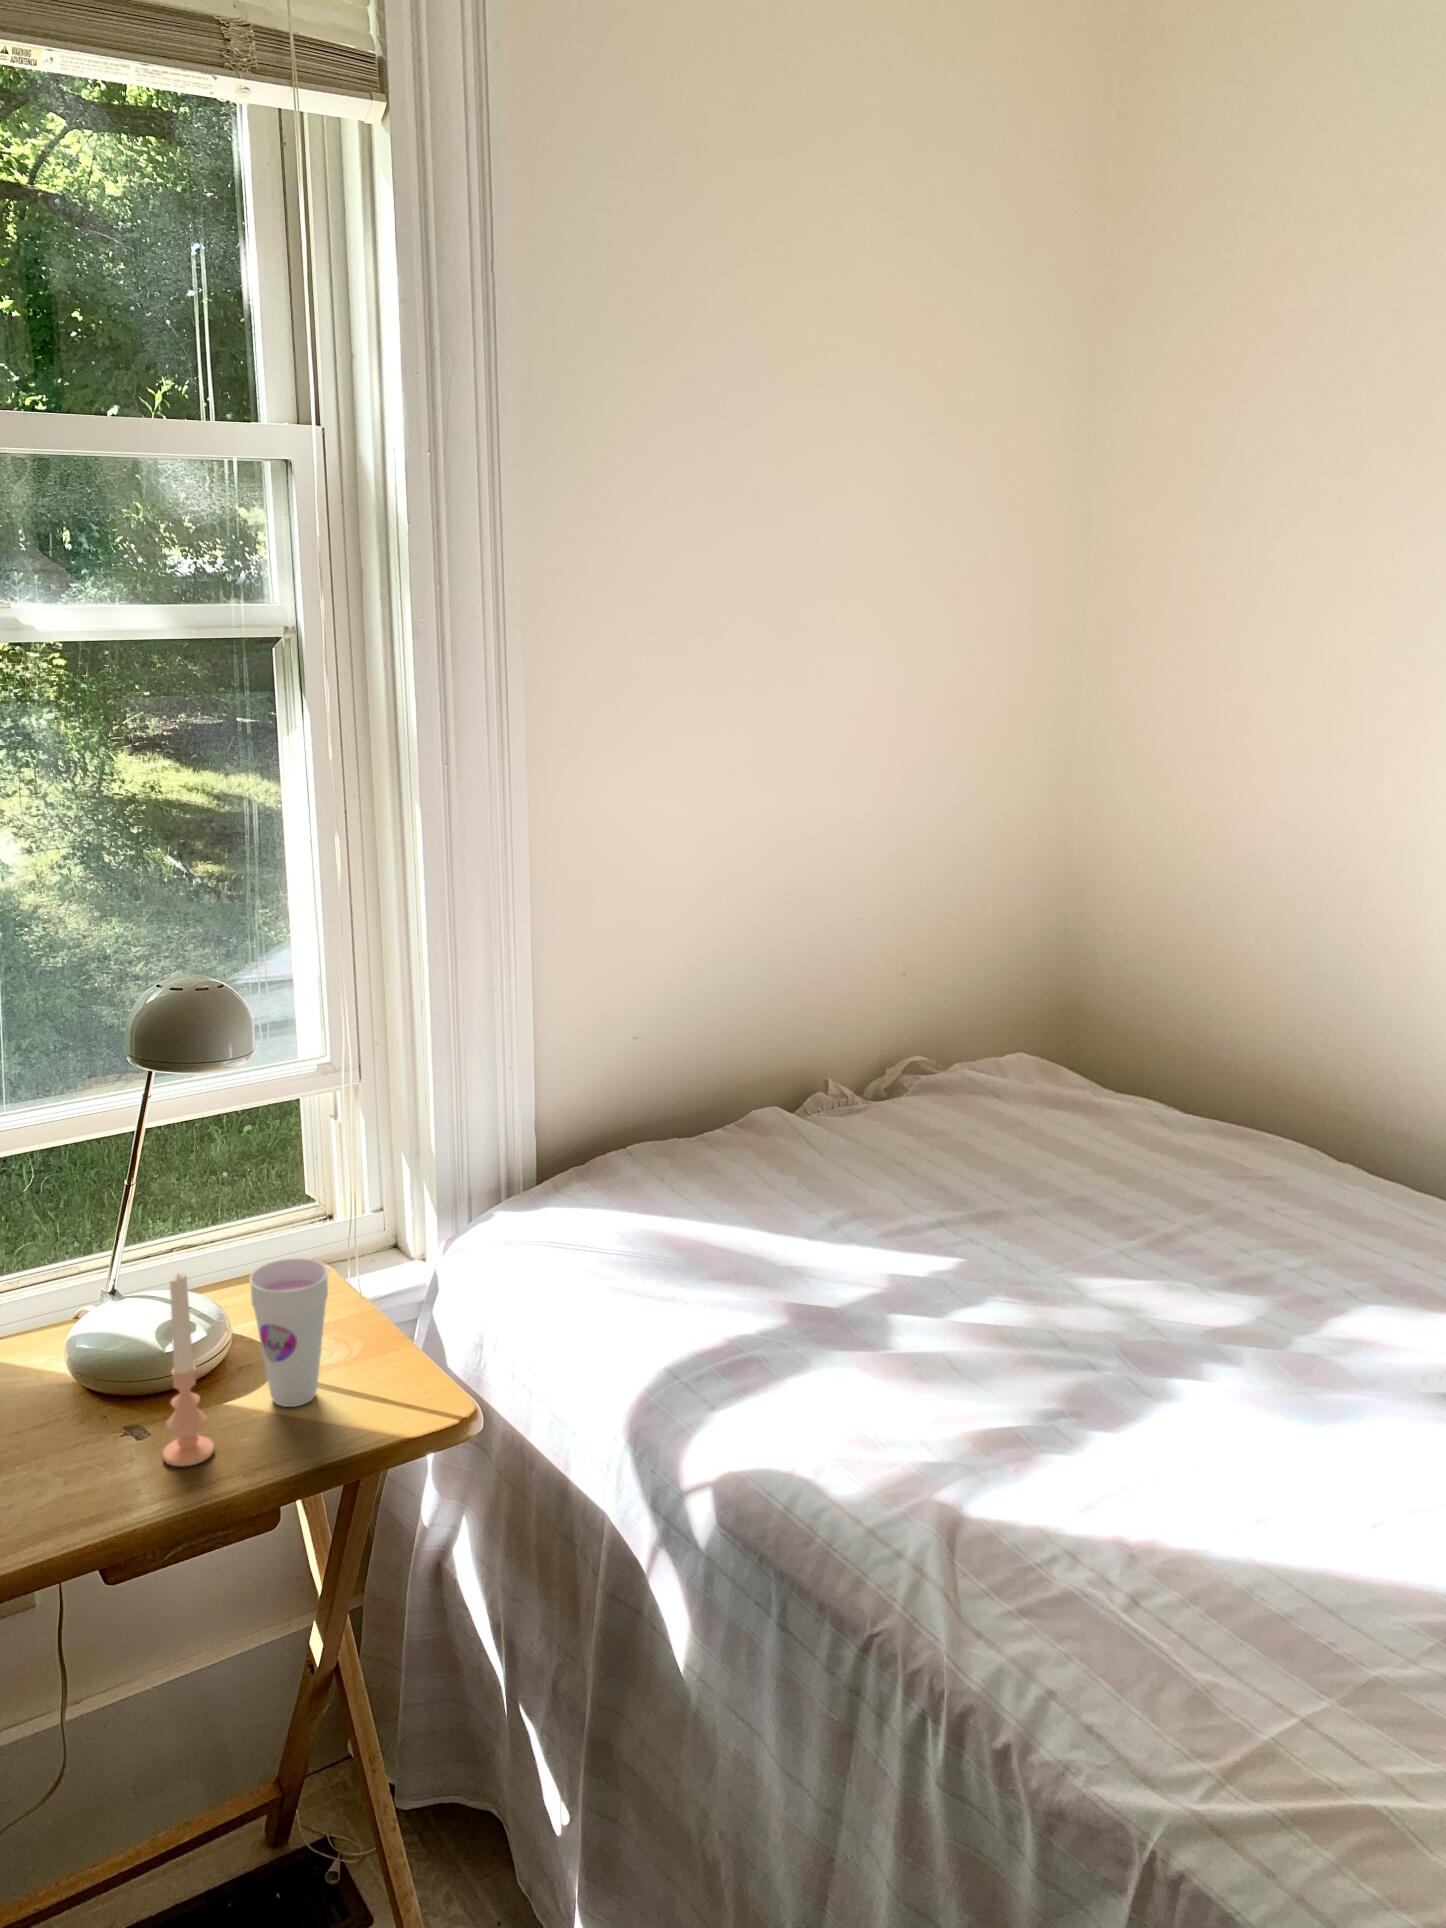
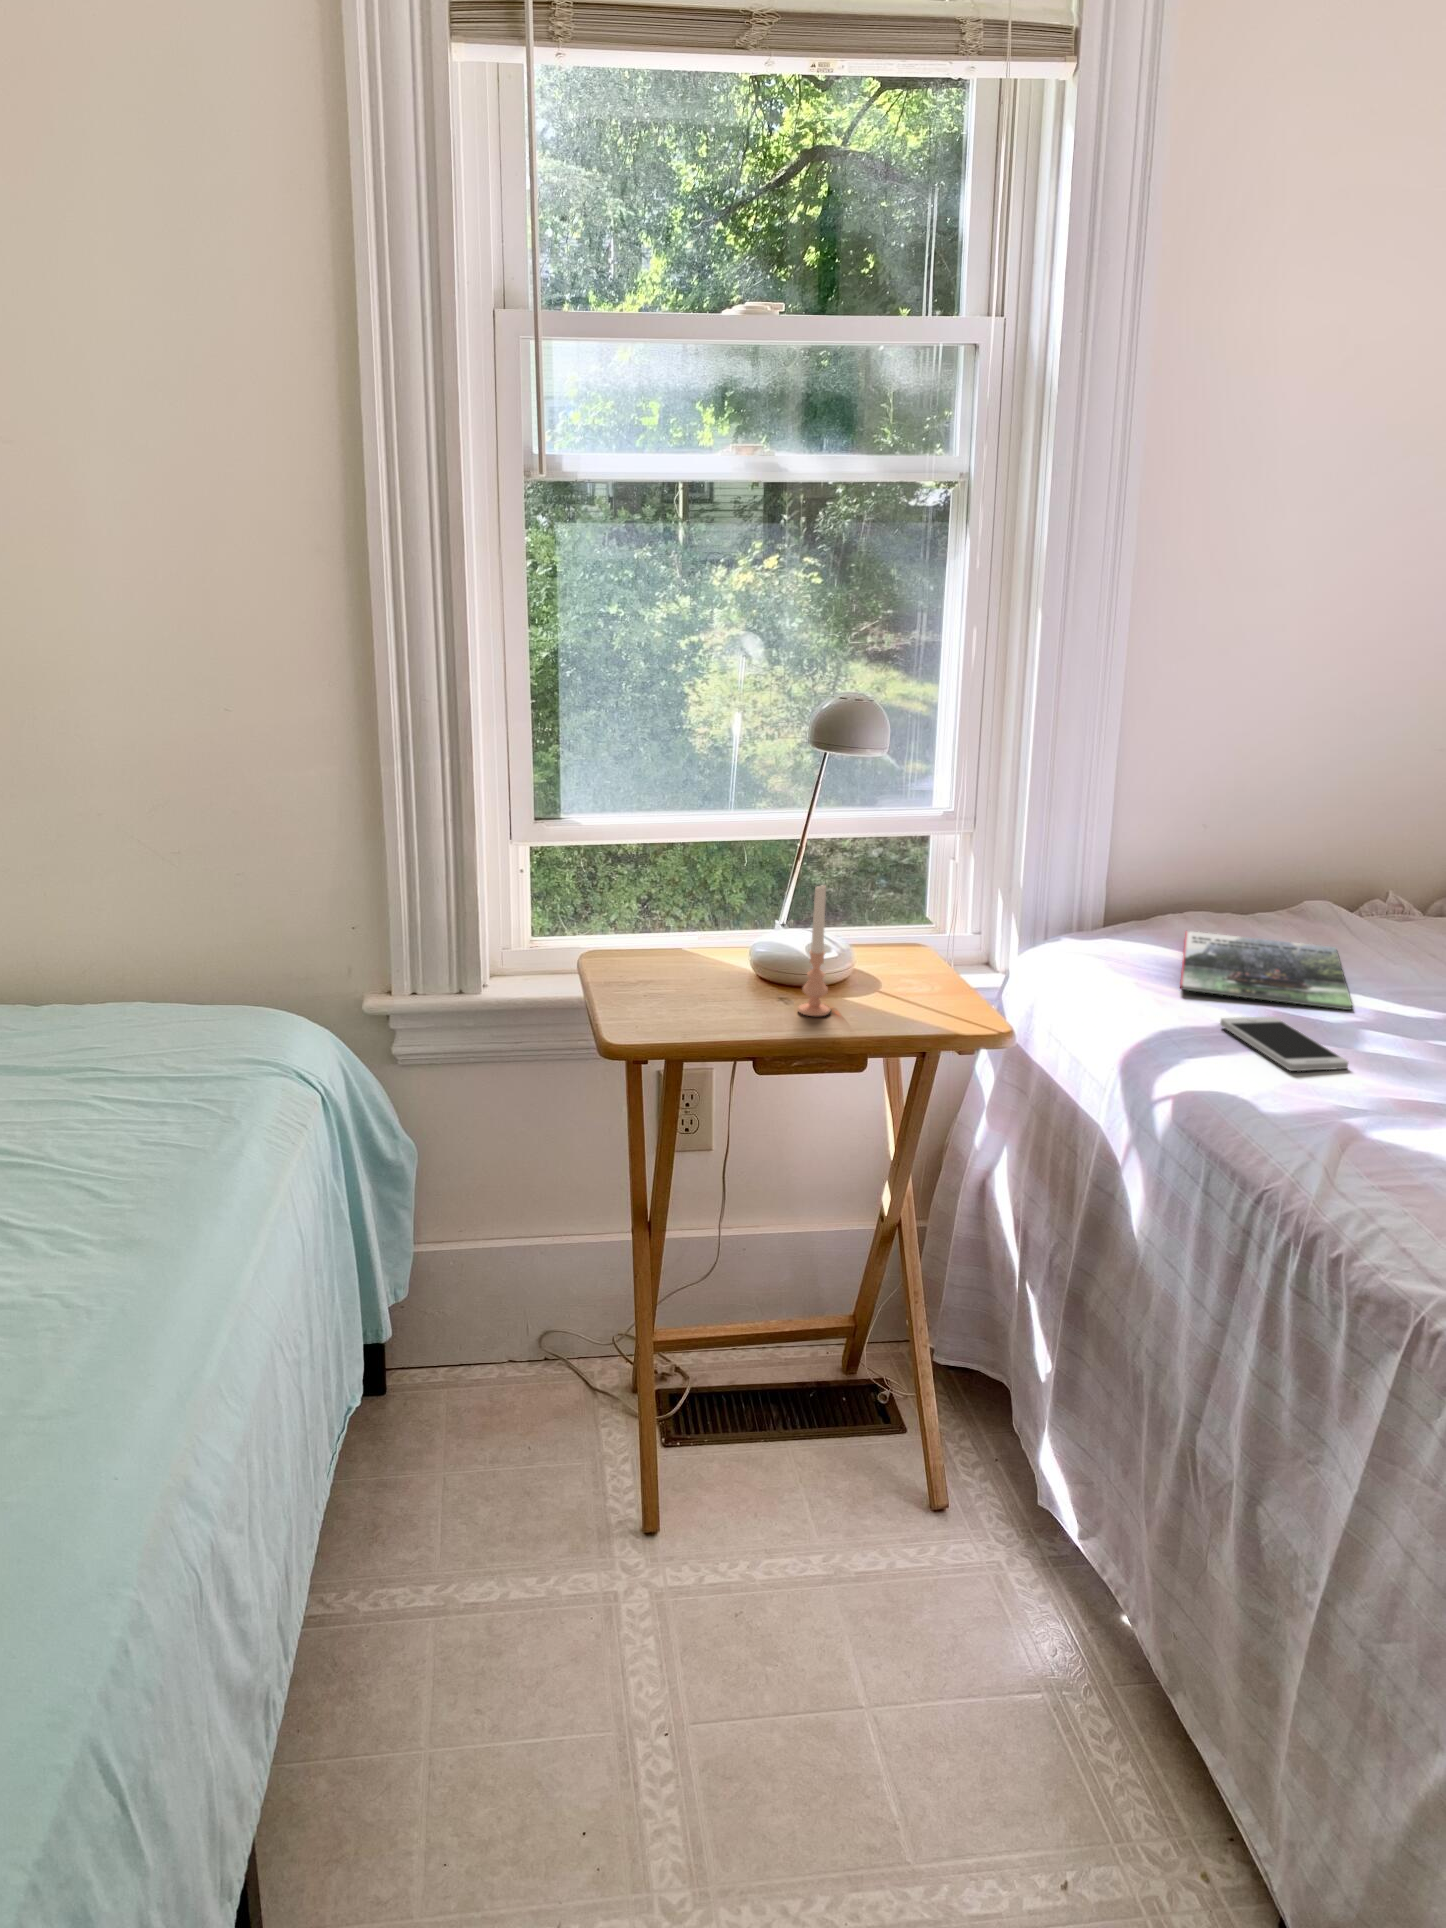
magazine: none [640,1175,866,1295] -> present [1180,931,1352,1010]
cup: present [249,1258,329,1407] -> none [867,904,921,1005]
smartphone: none [737,1322,904,1421] -> present [1220,1017,1348,1071]

